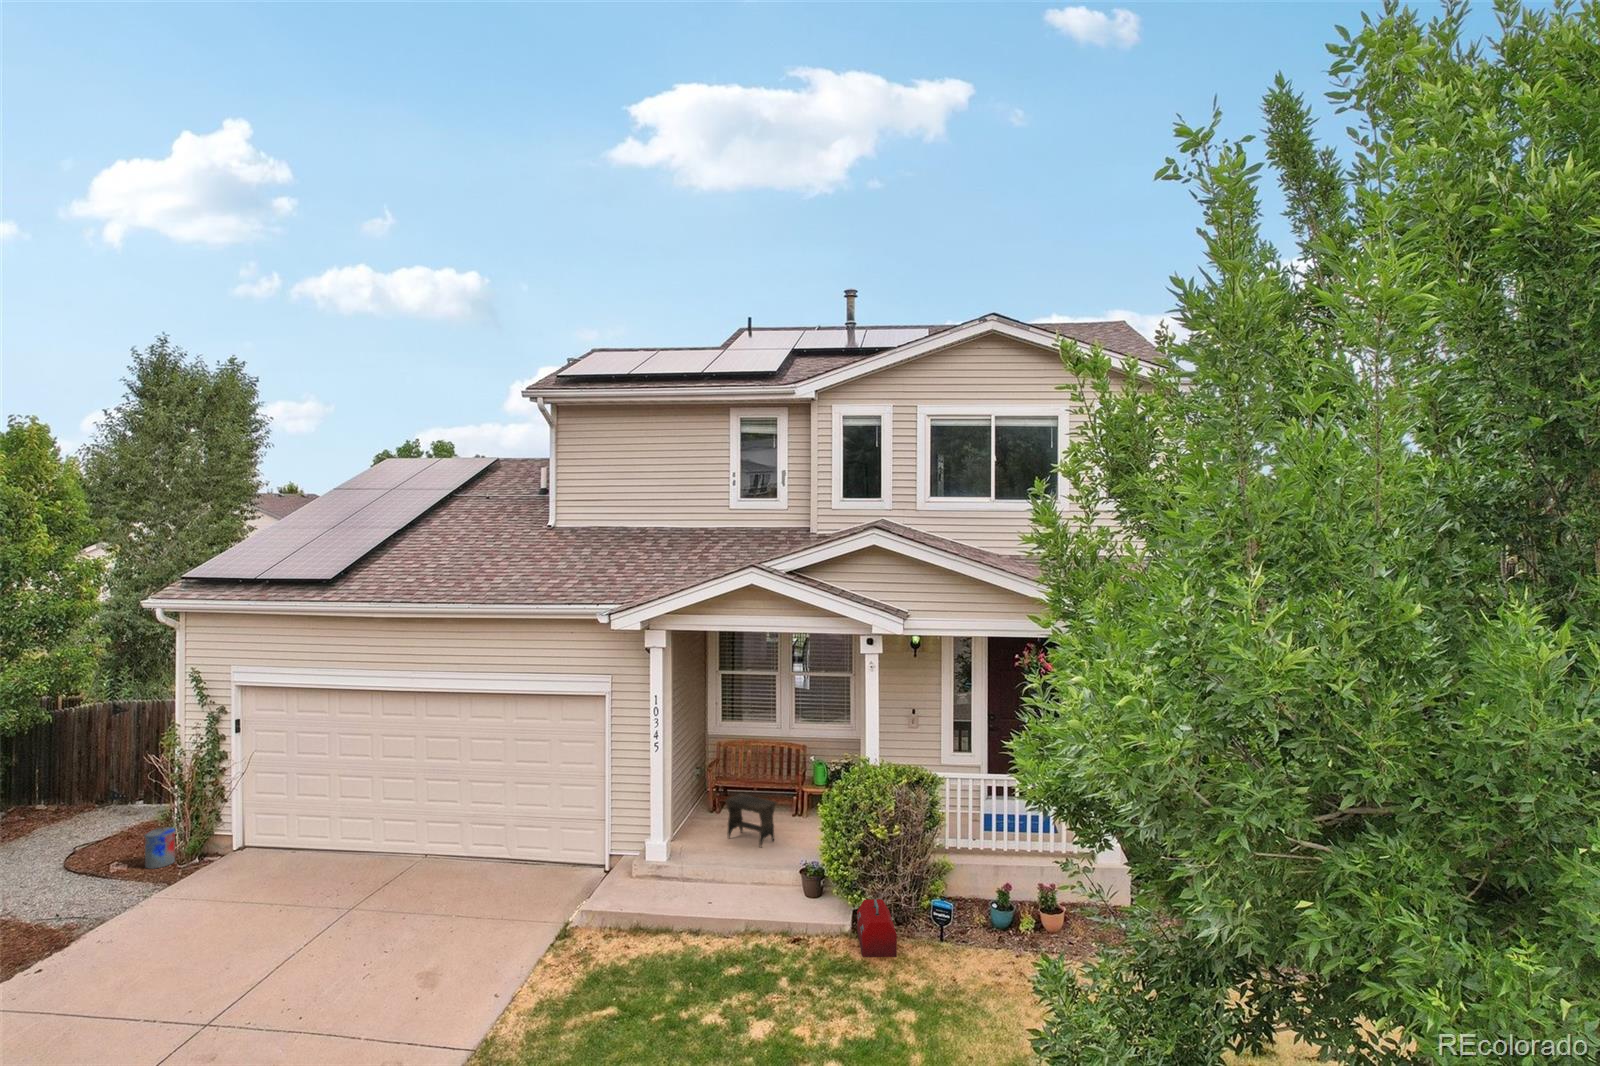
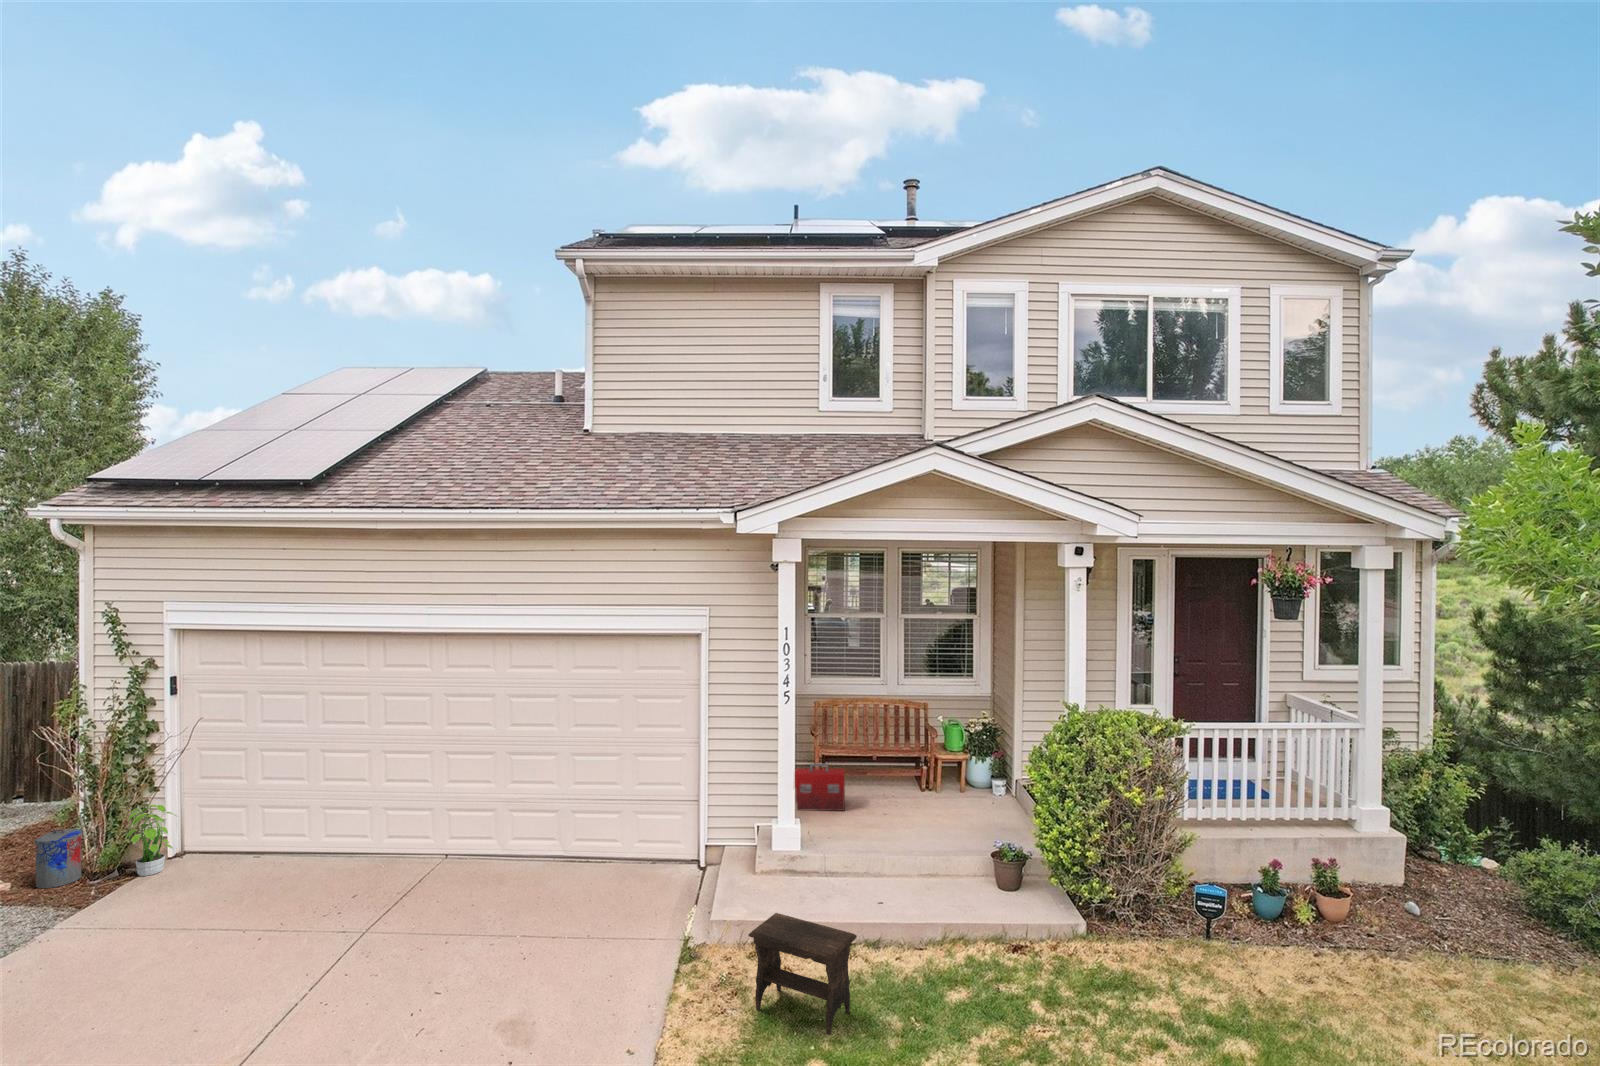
footstool: present [725,794,777,847] -> present [748,913,857,1035]
potted plant: none [201,810,240,862] -> present [121,804,177,876]
toolbox: present [857,899,897,957] -> present [795,763,845,811]

